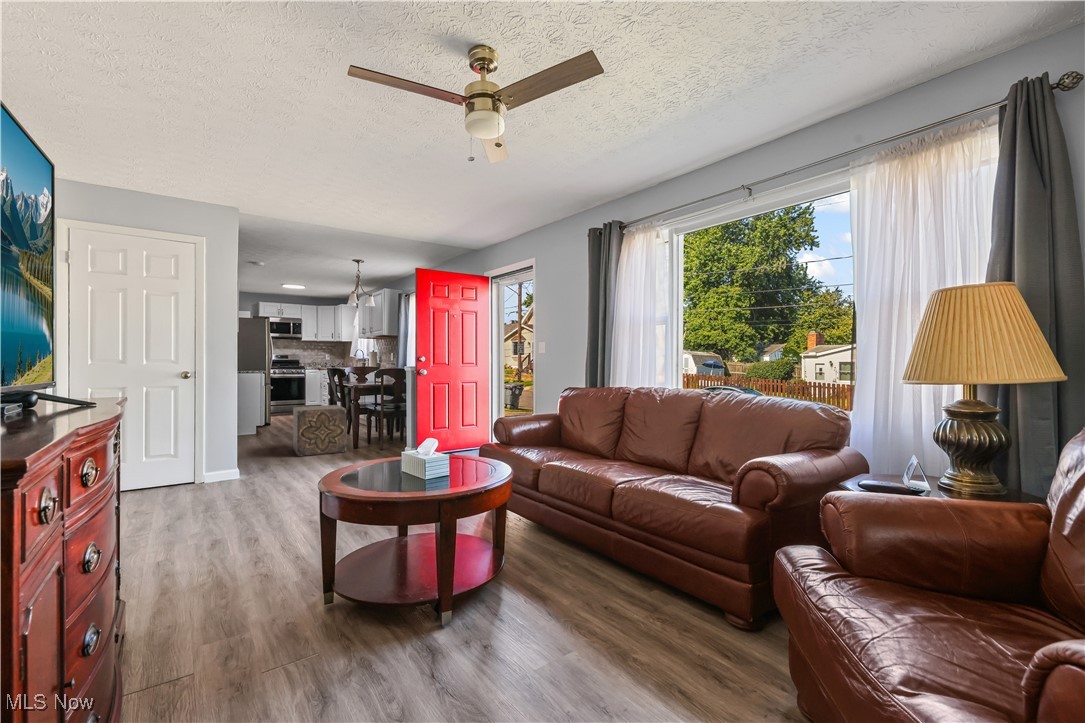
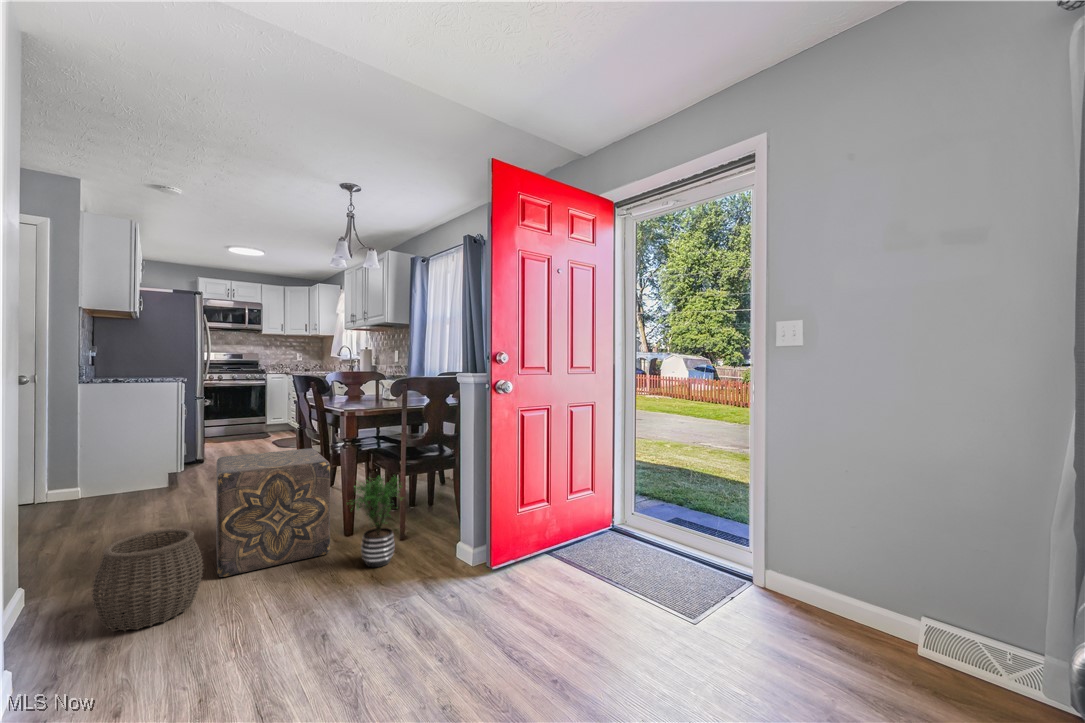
potted plant: none [352,413,380,455] -> present [347,476,402,567]
woven basket: none [255,431,294,465] -> present [92,529,203,631]

